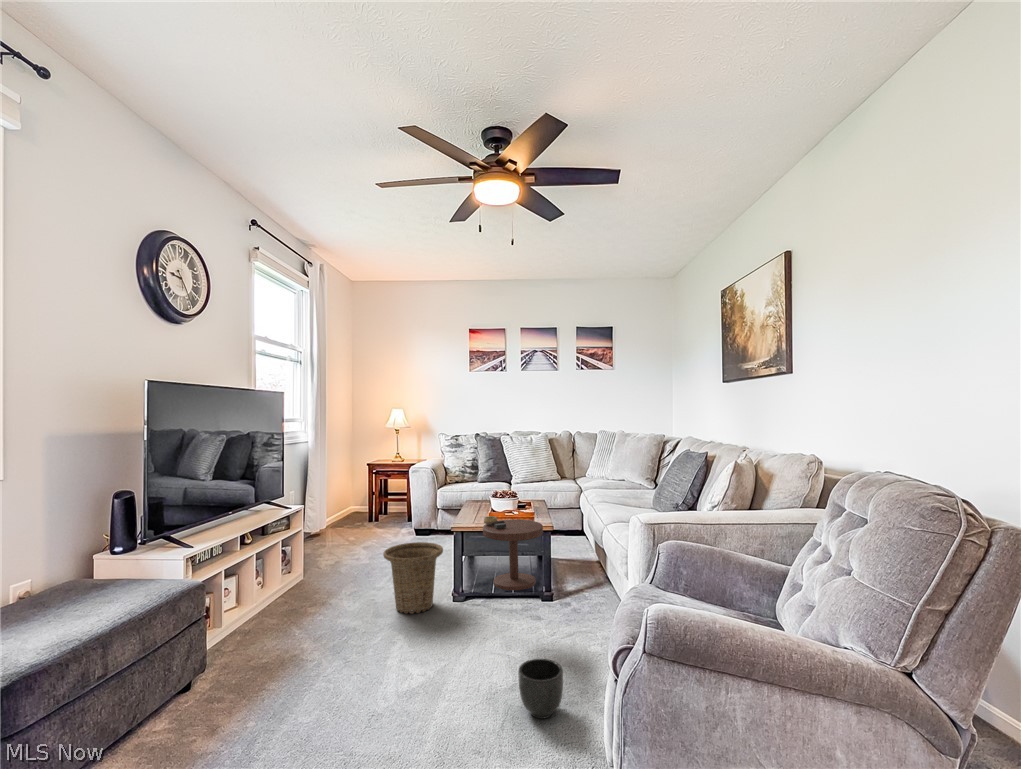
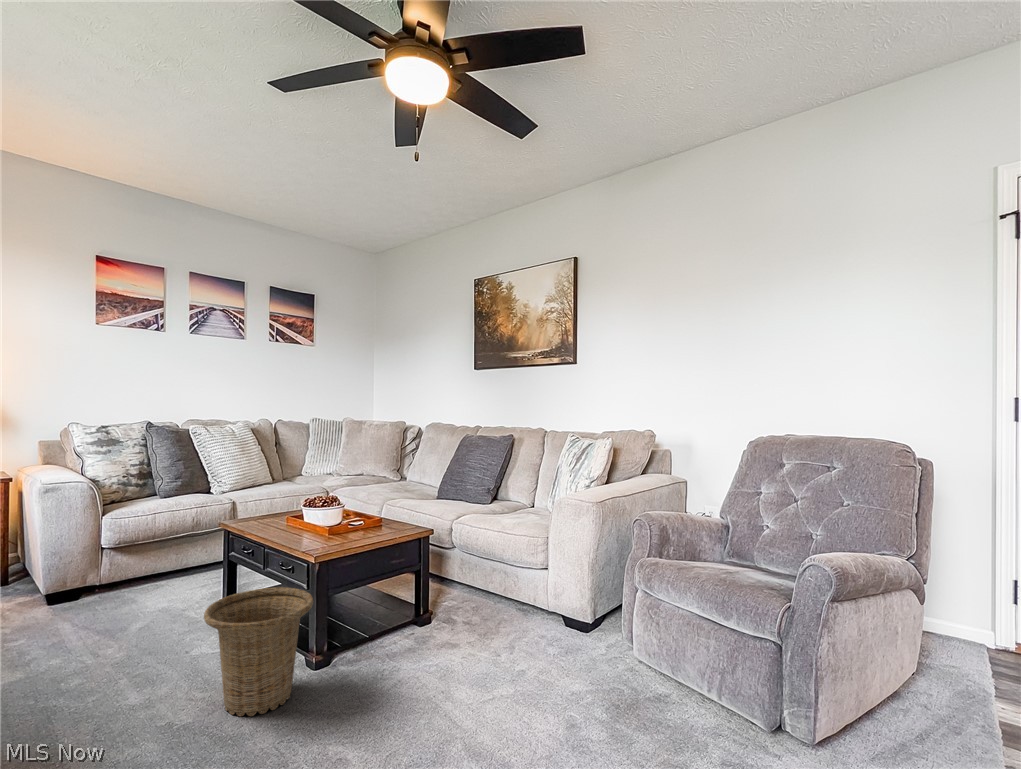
side table: present [483,516,543,590] -> none [424,521,506,677]
planter: present [518,659,563,719] -> none [594,666,647,737]

